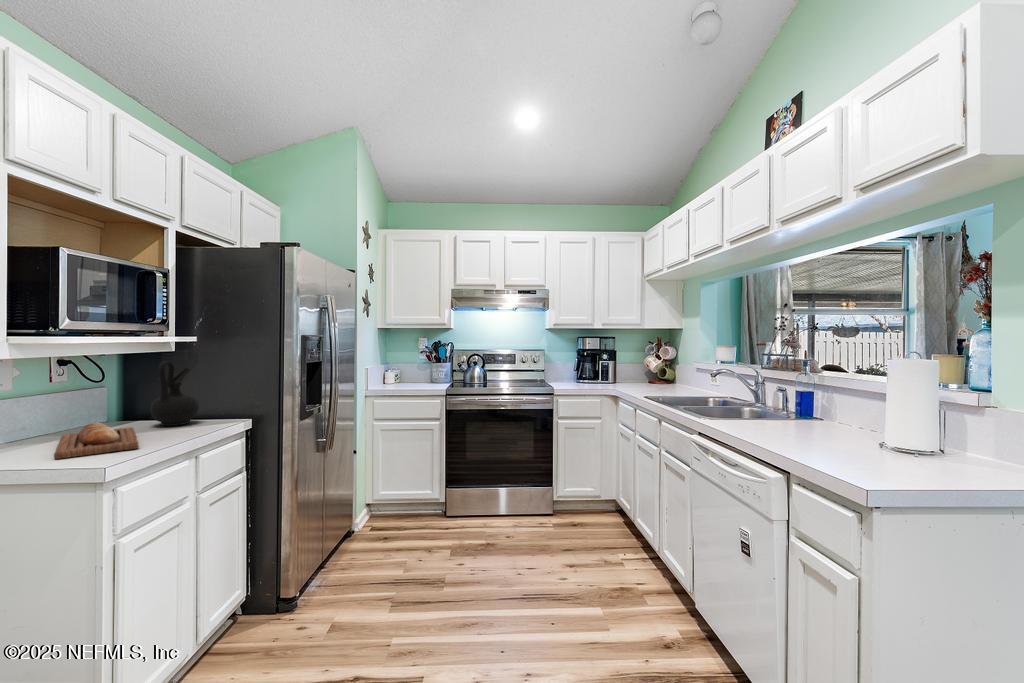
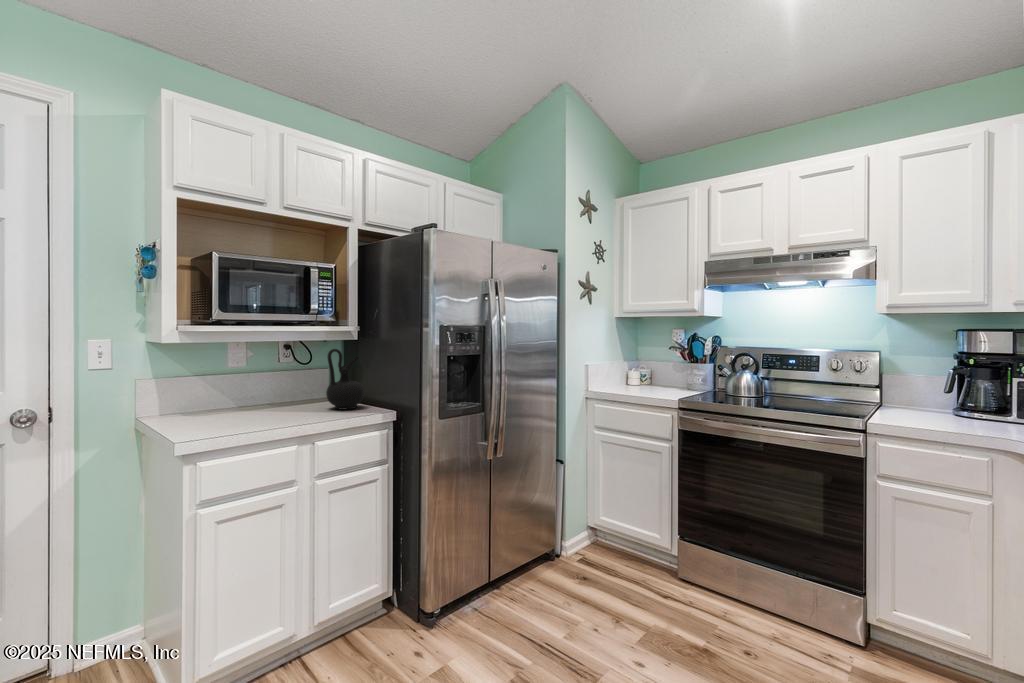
bread loaf: present [54,423,138,459] -> none [216,399,306,426]

